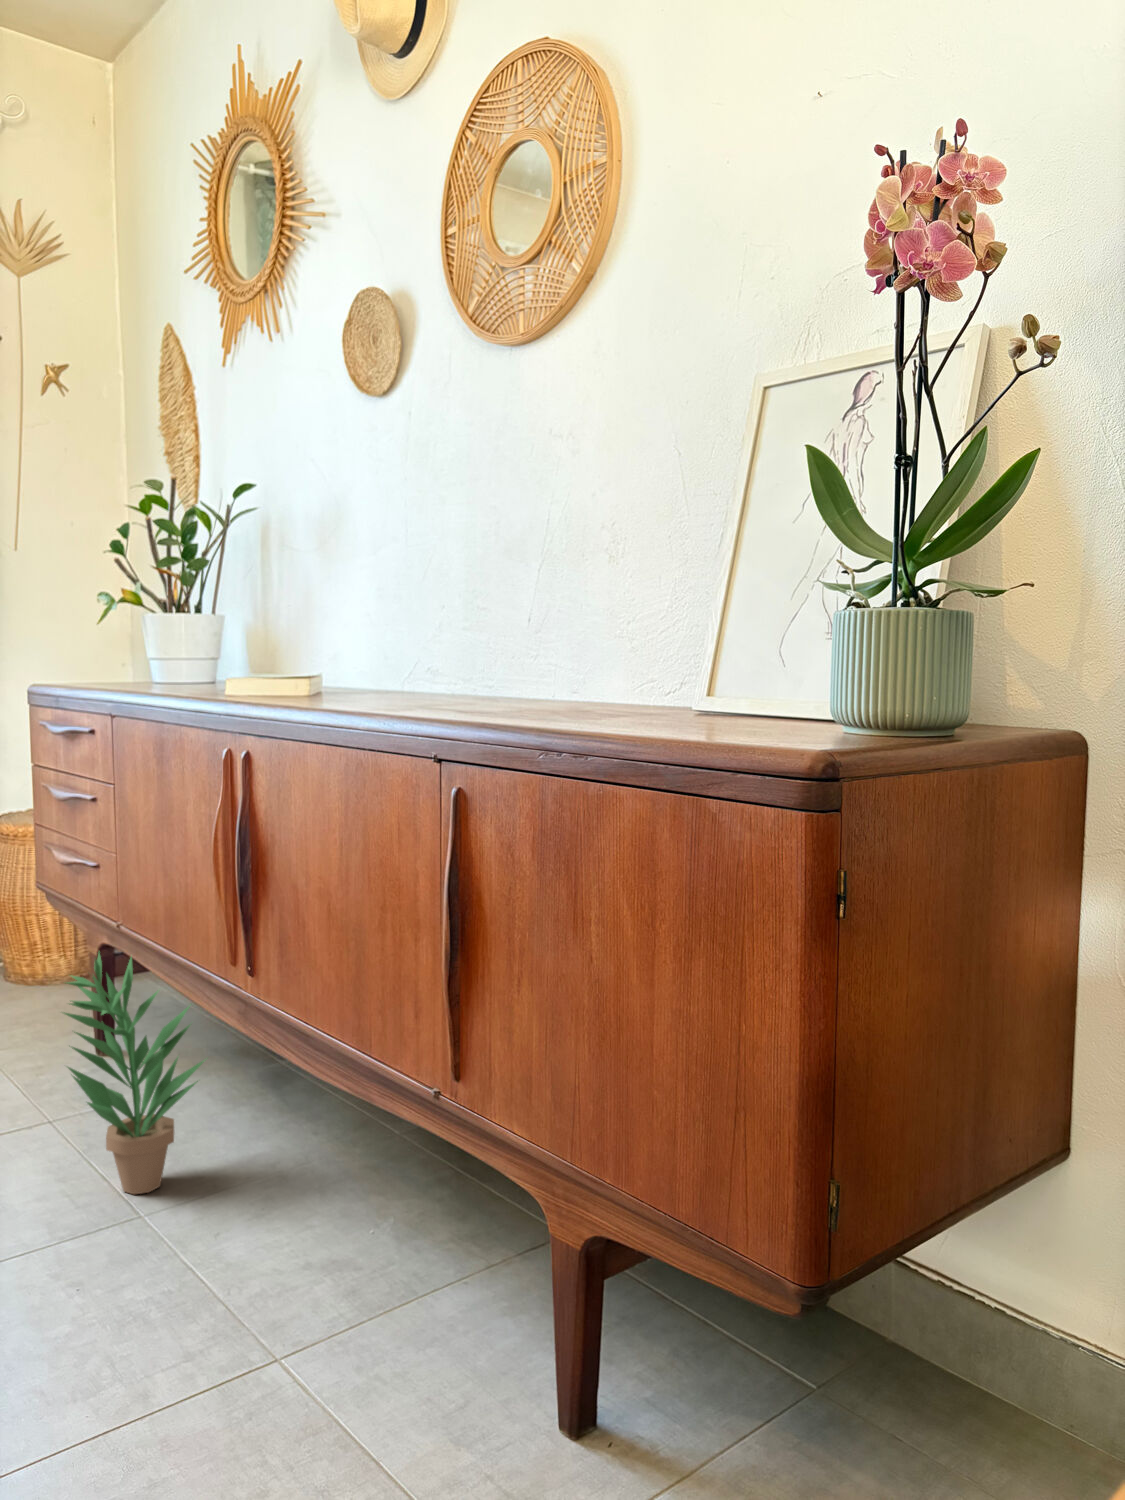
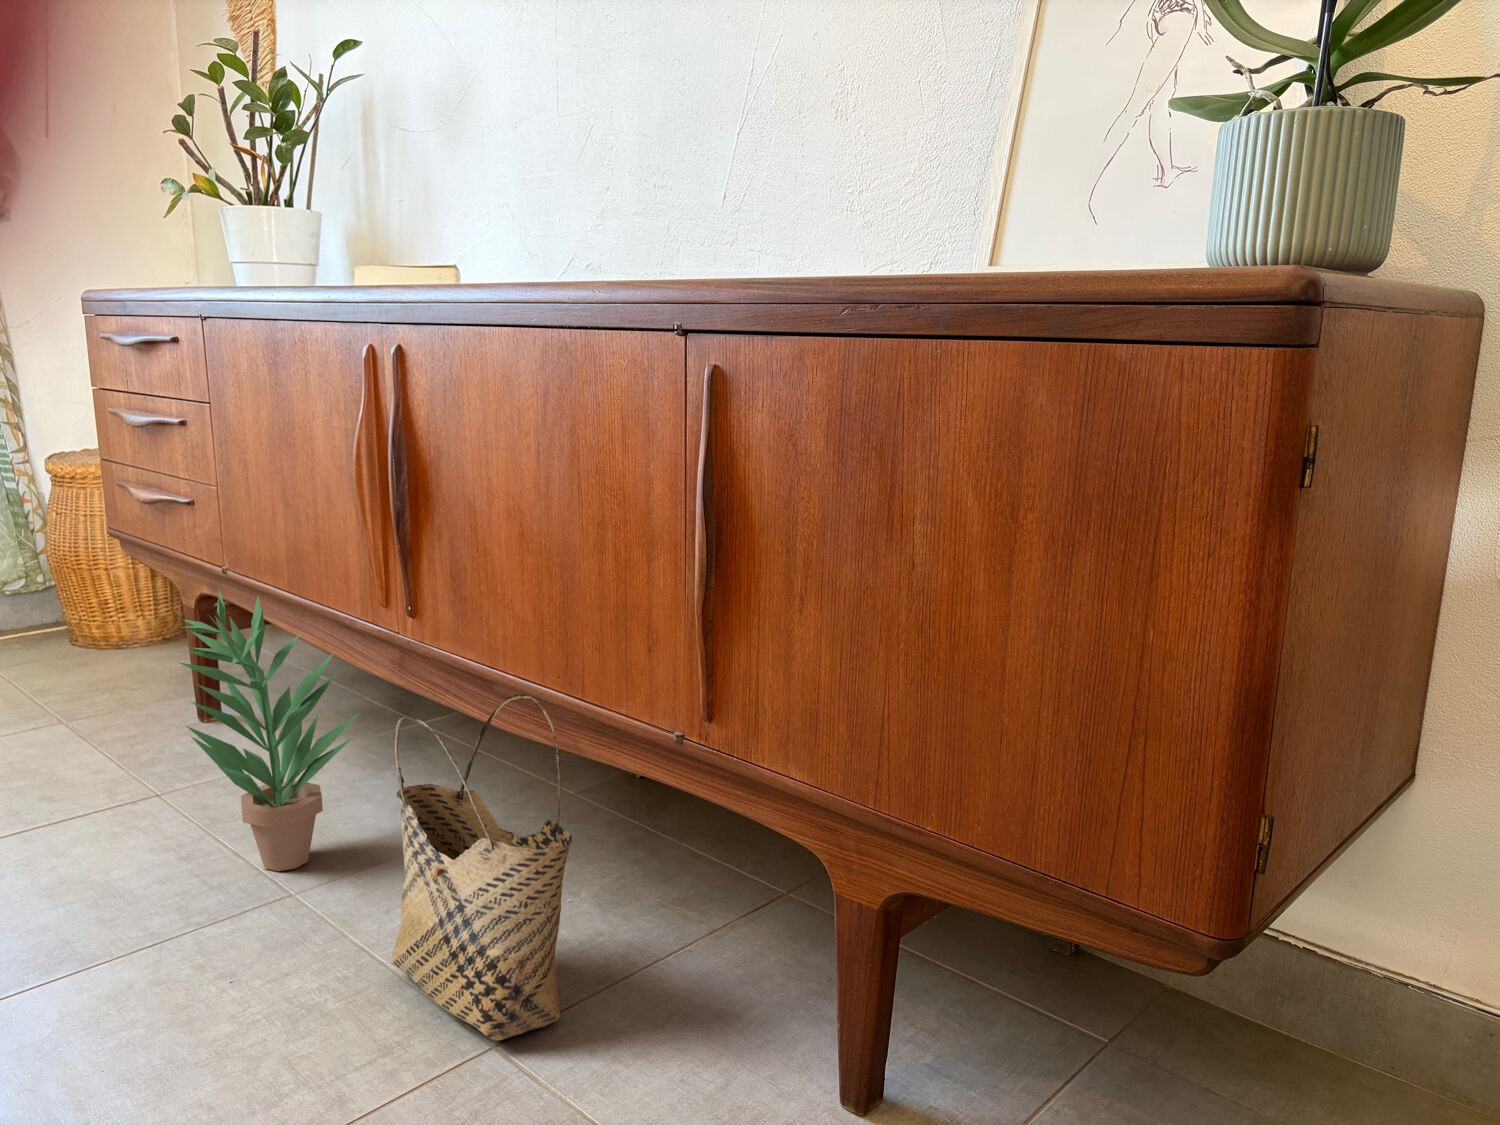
woven basket: none [207,1051,350,1354] -> present [391,694,572,1040]

